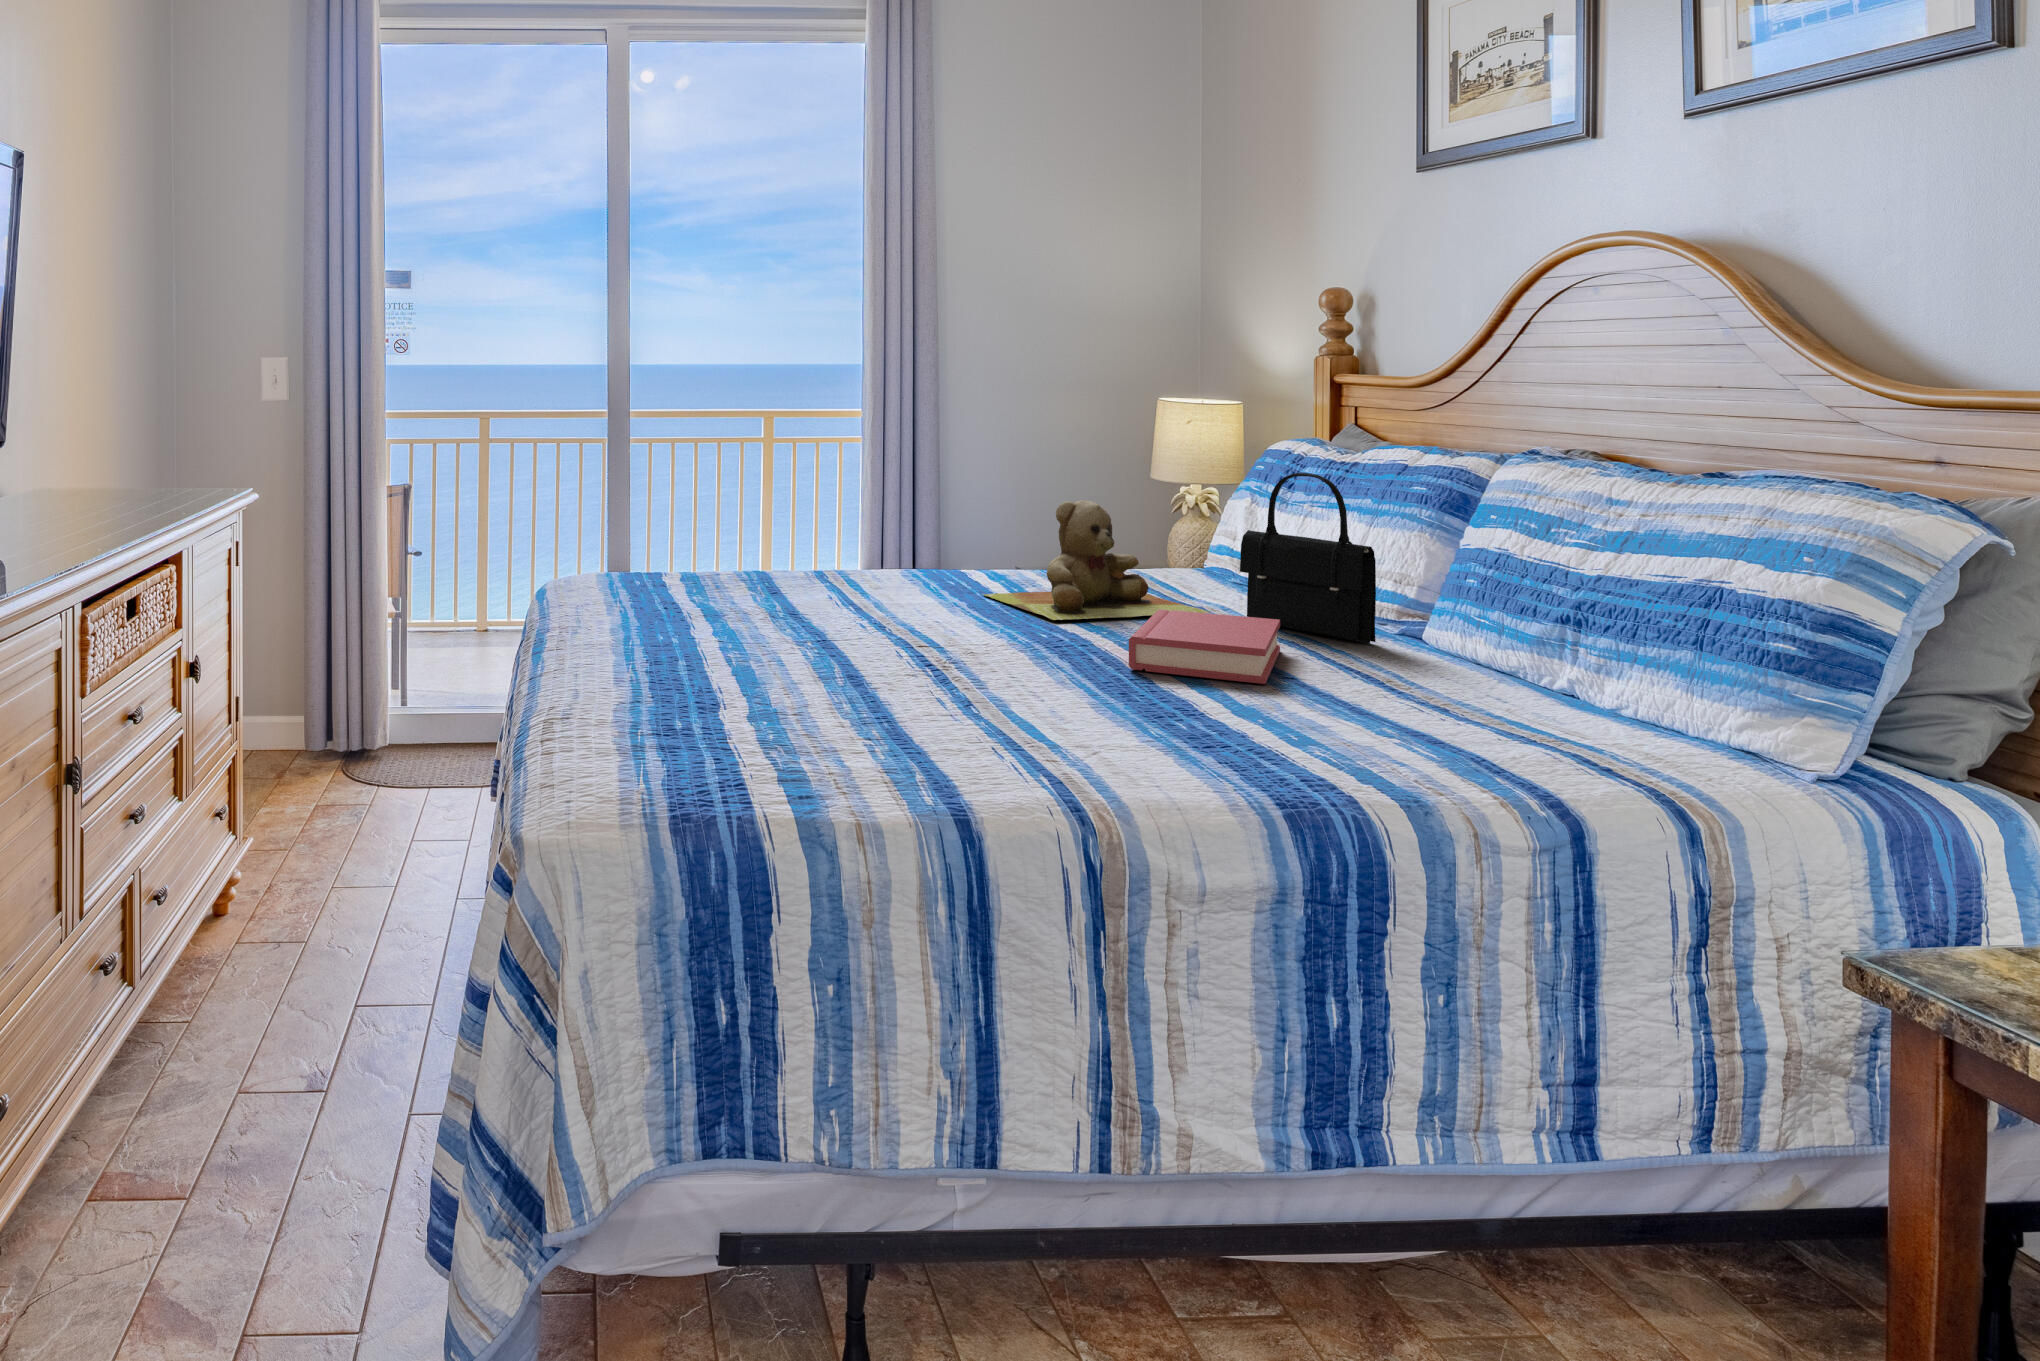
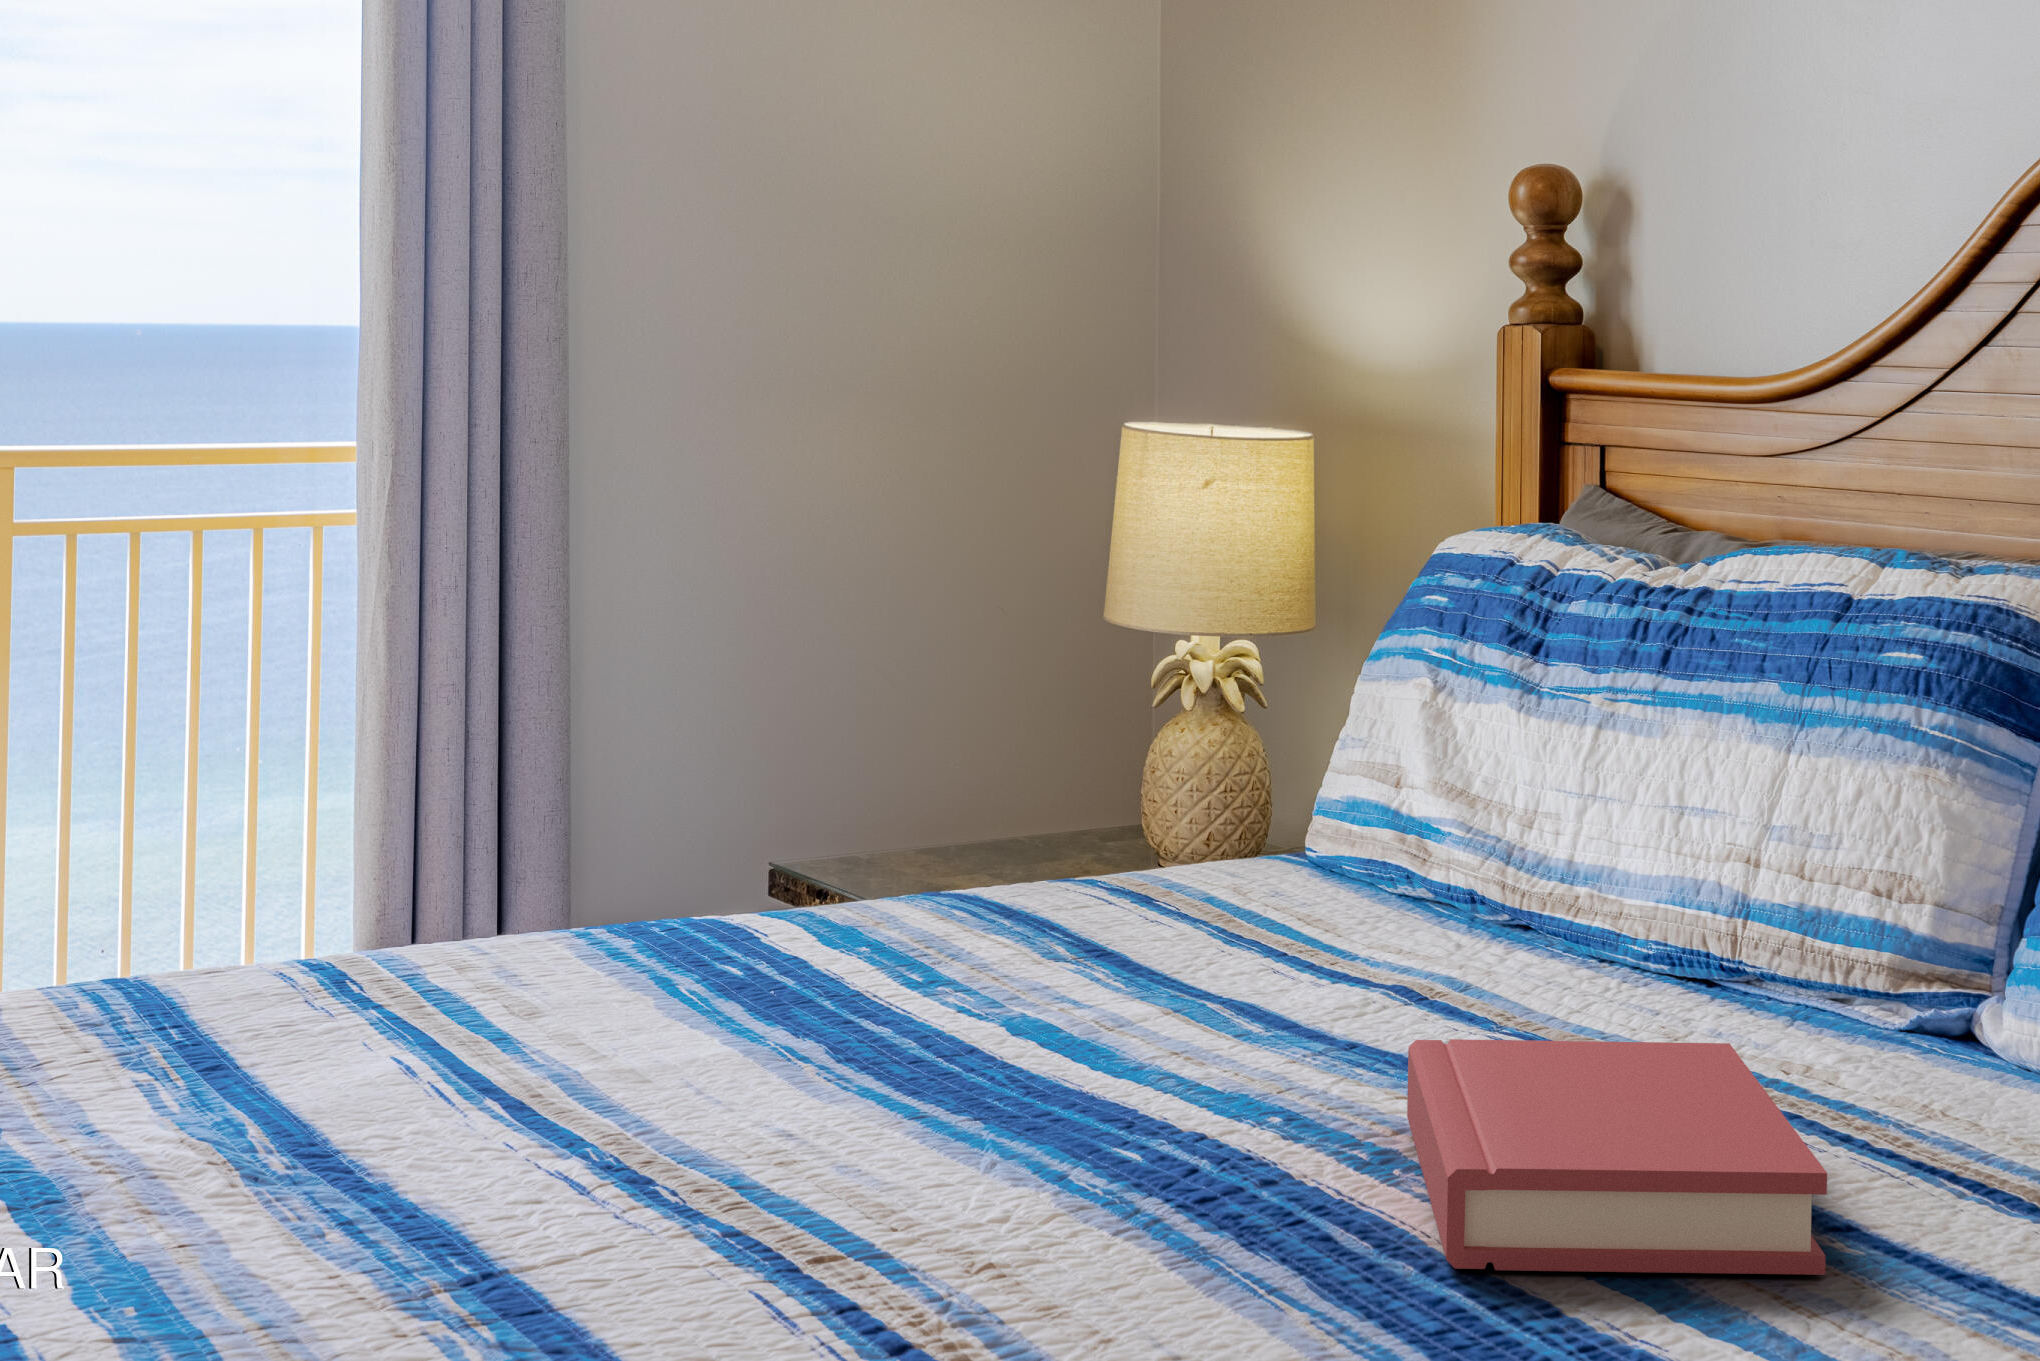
handbag: present [1239,473,1376,644] -> none [1542,630,1900,1074]
teddy bear: present [983,500,1210,620] -> none [841,718,1462,1086]

